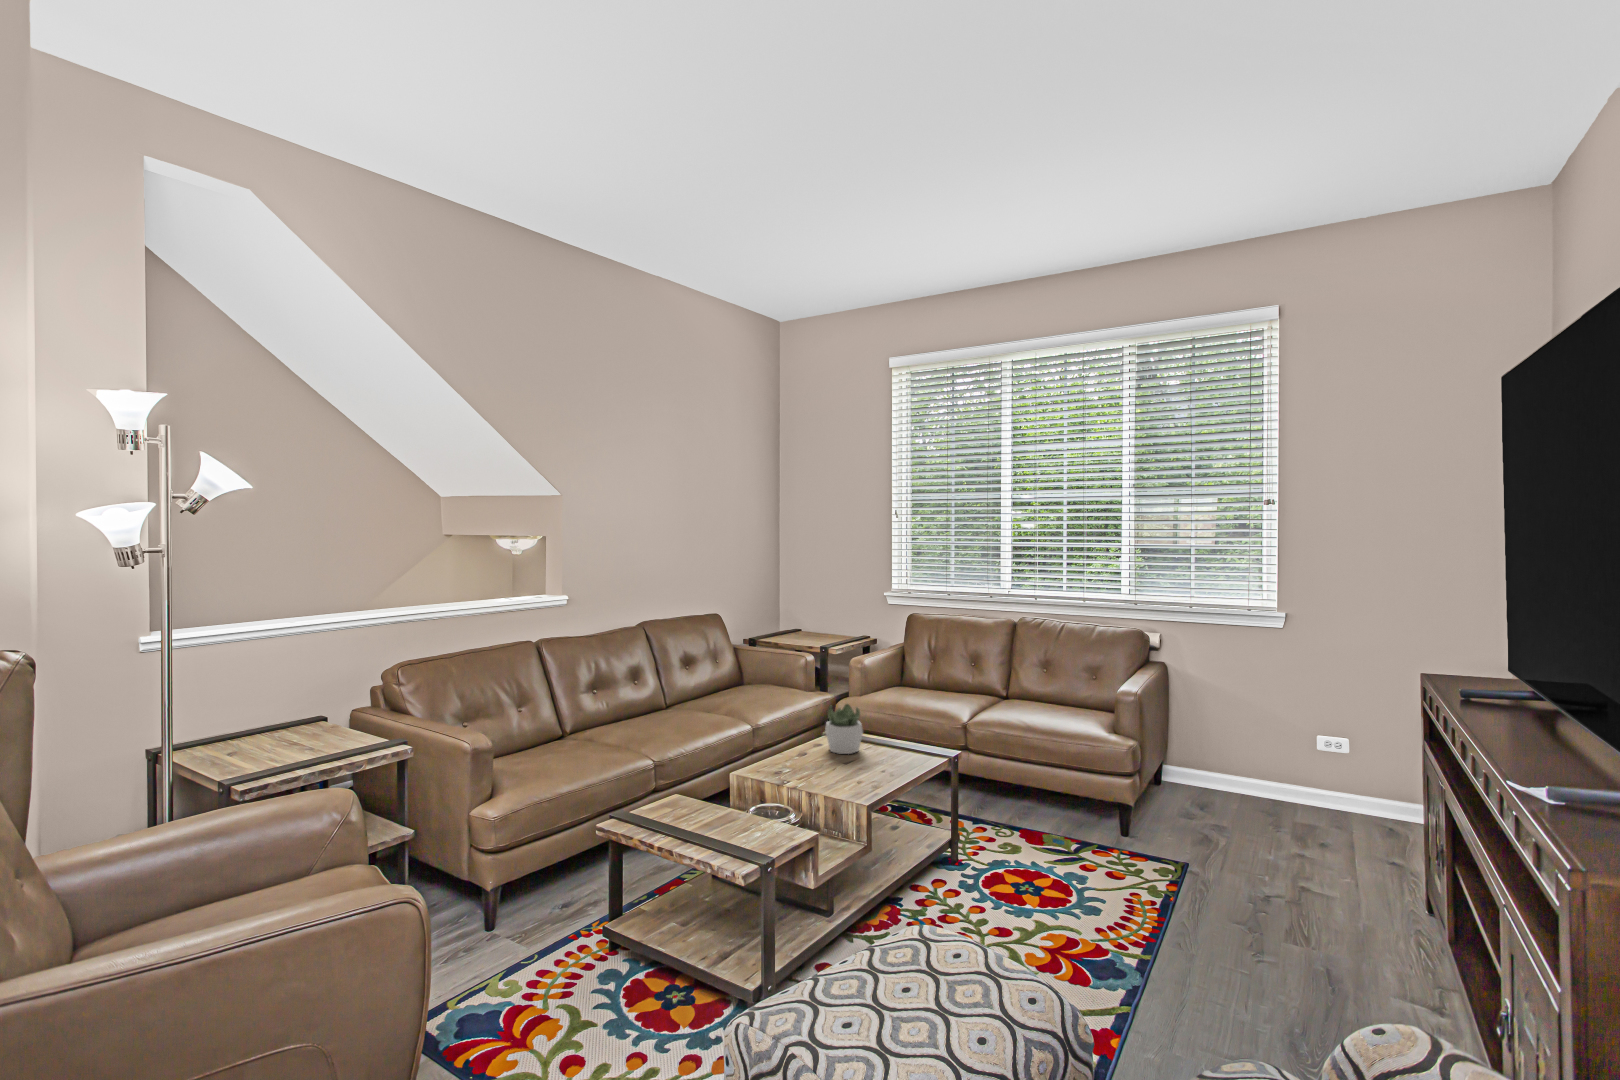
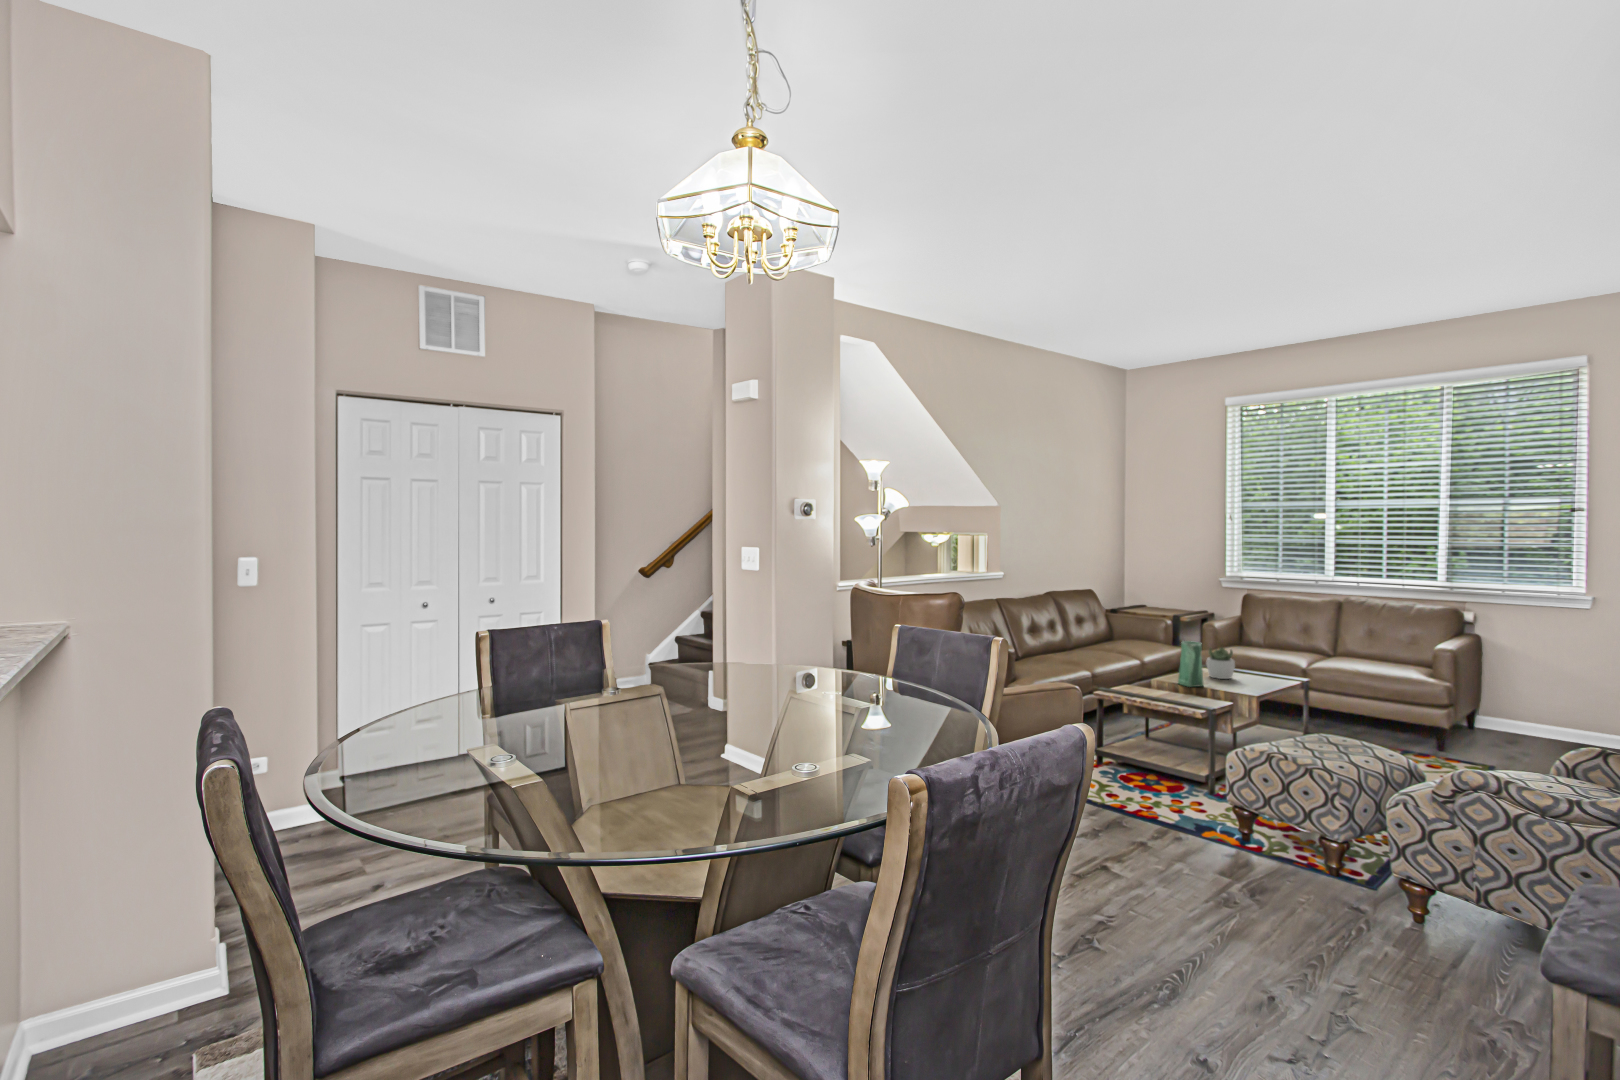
vase: none [772,703,808,778] -> present [1178,641,1204,687]

